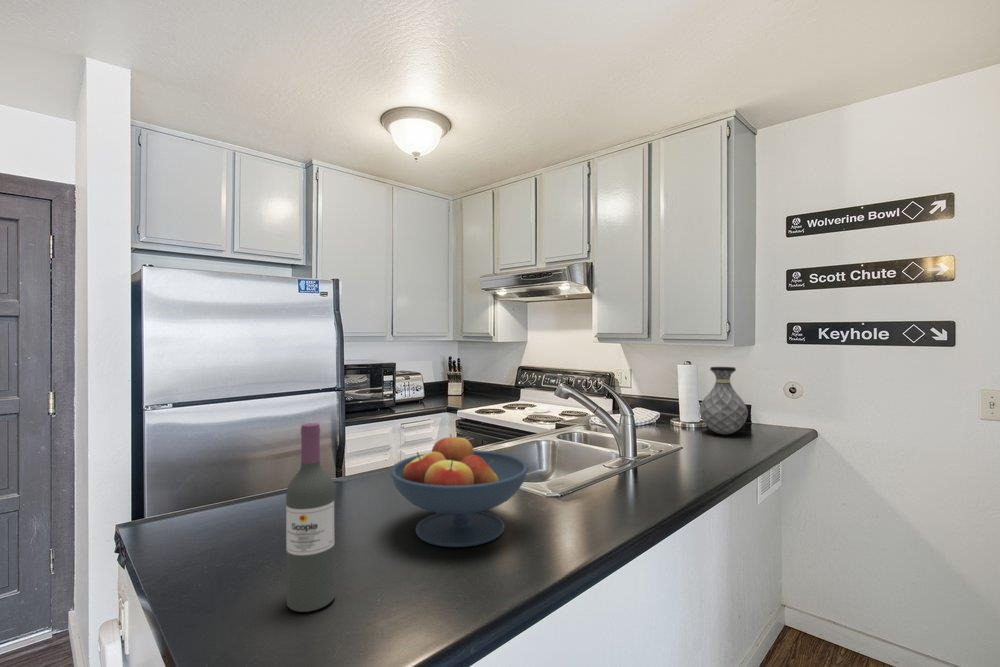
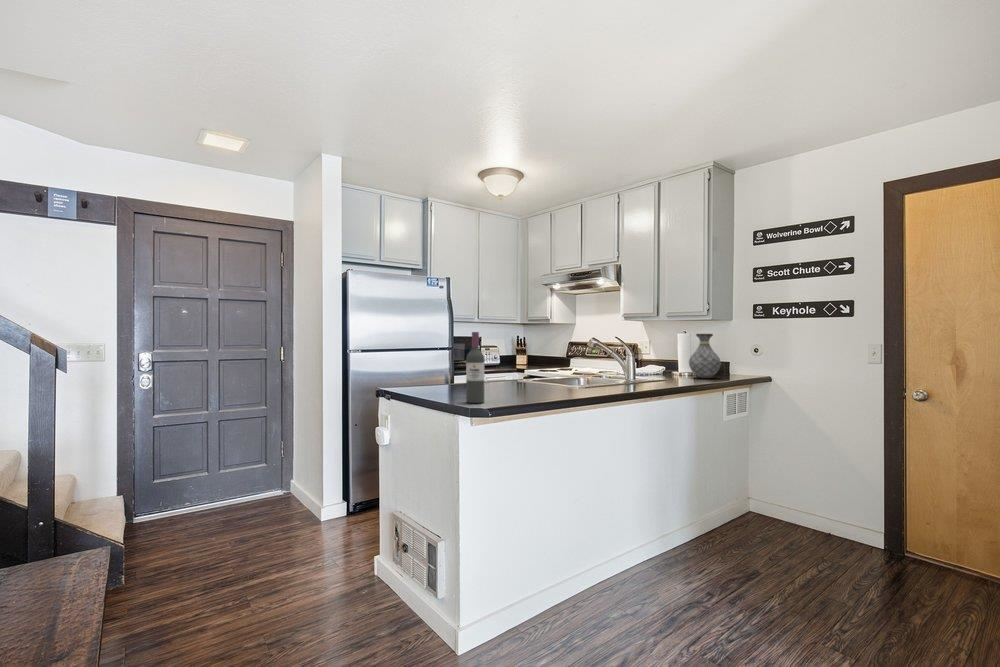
fruit bowl: present [390,434,529,547] -> none [500,353,566,397]

